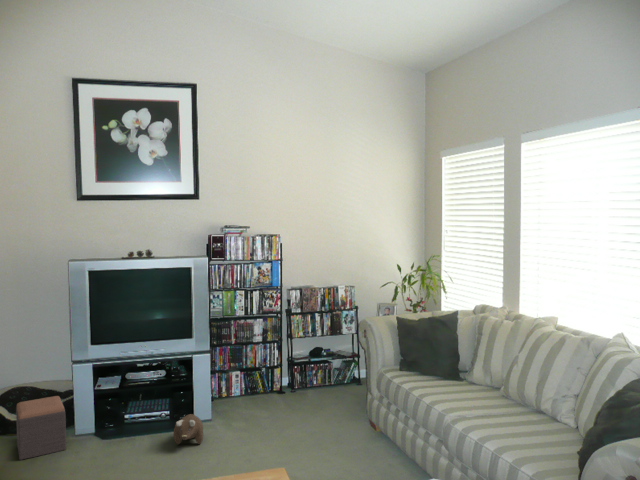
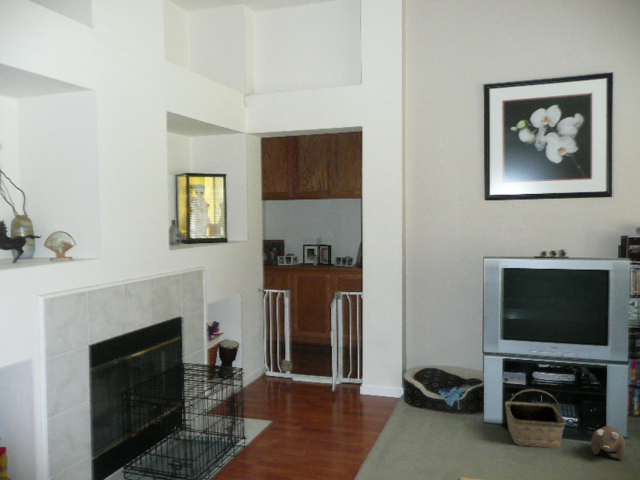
basket: none [94,392,150,454] -> present [505,389,565,448]
footstool: present [16,396,66,460] -> none [436,381,482,433]

